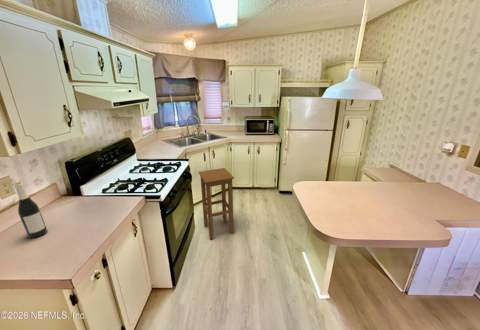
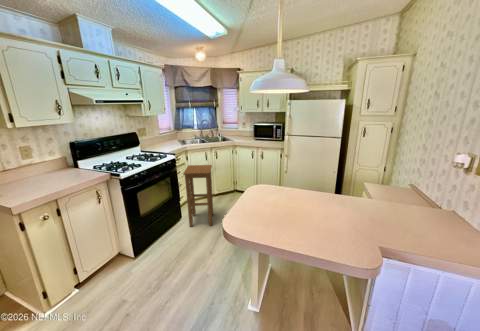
wine bottle: present [14,182,47,238] -> none [14,148,35,186]

